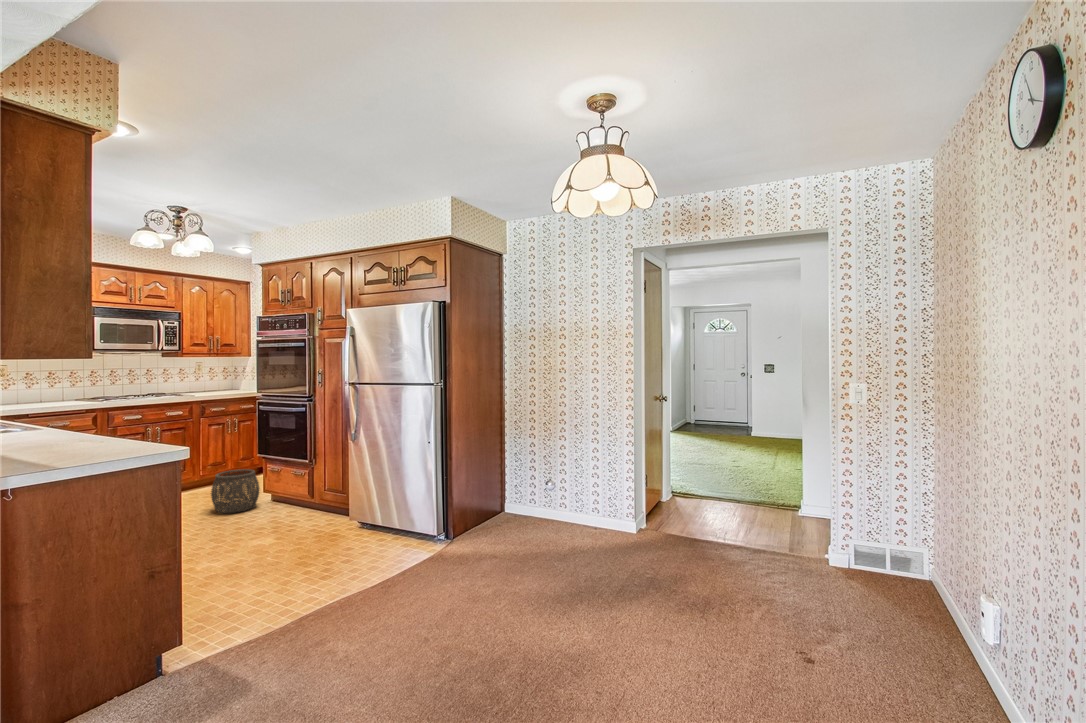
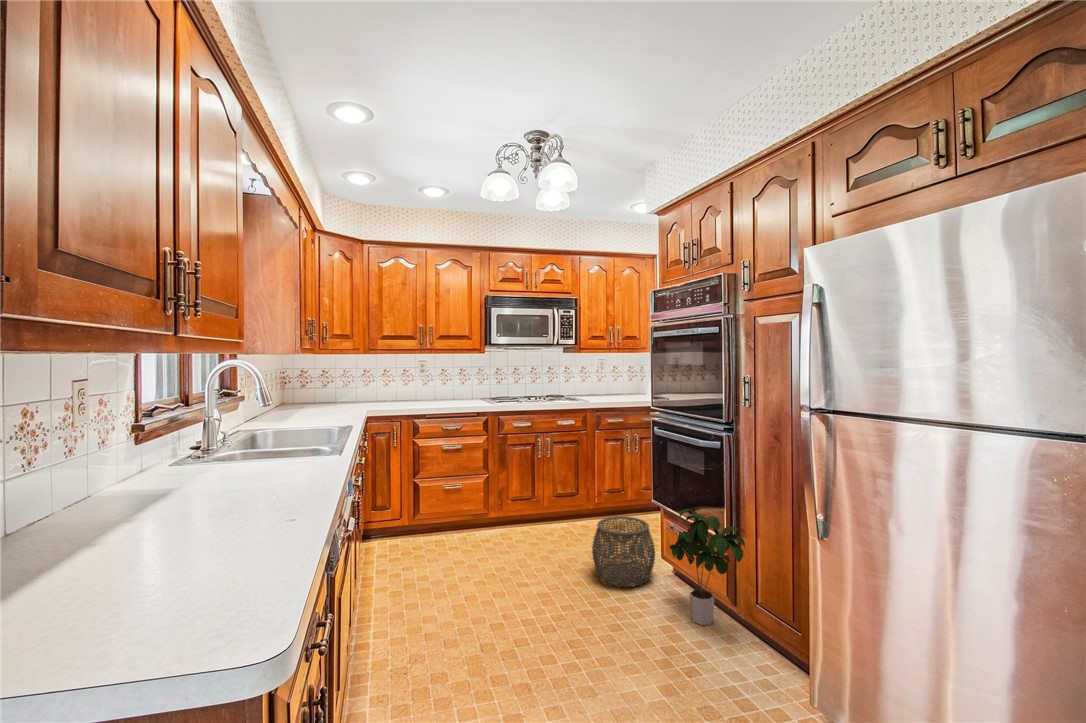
potted plant: none [272,450,319,515] -> present [670,508,745,625]

